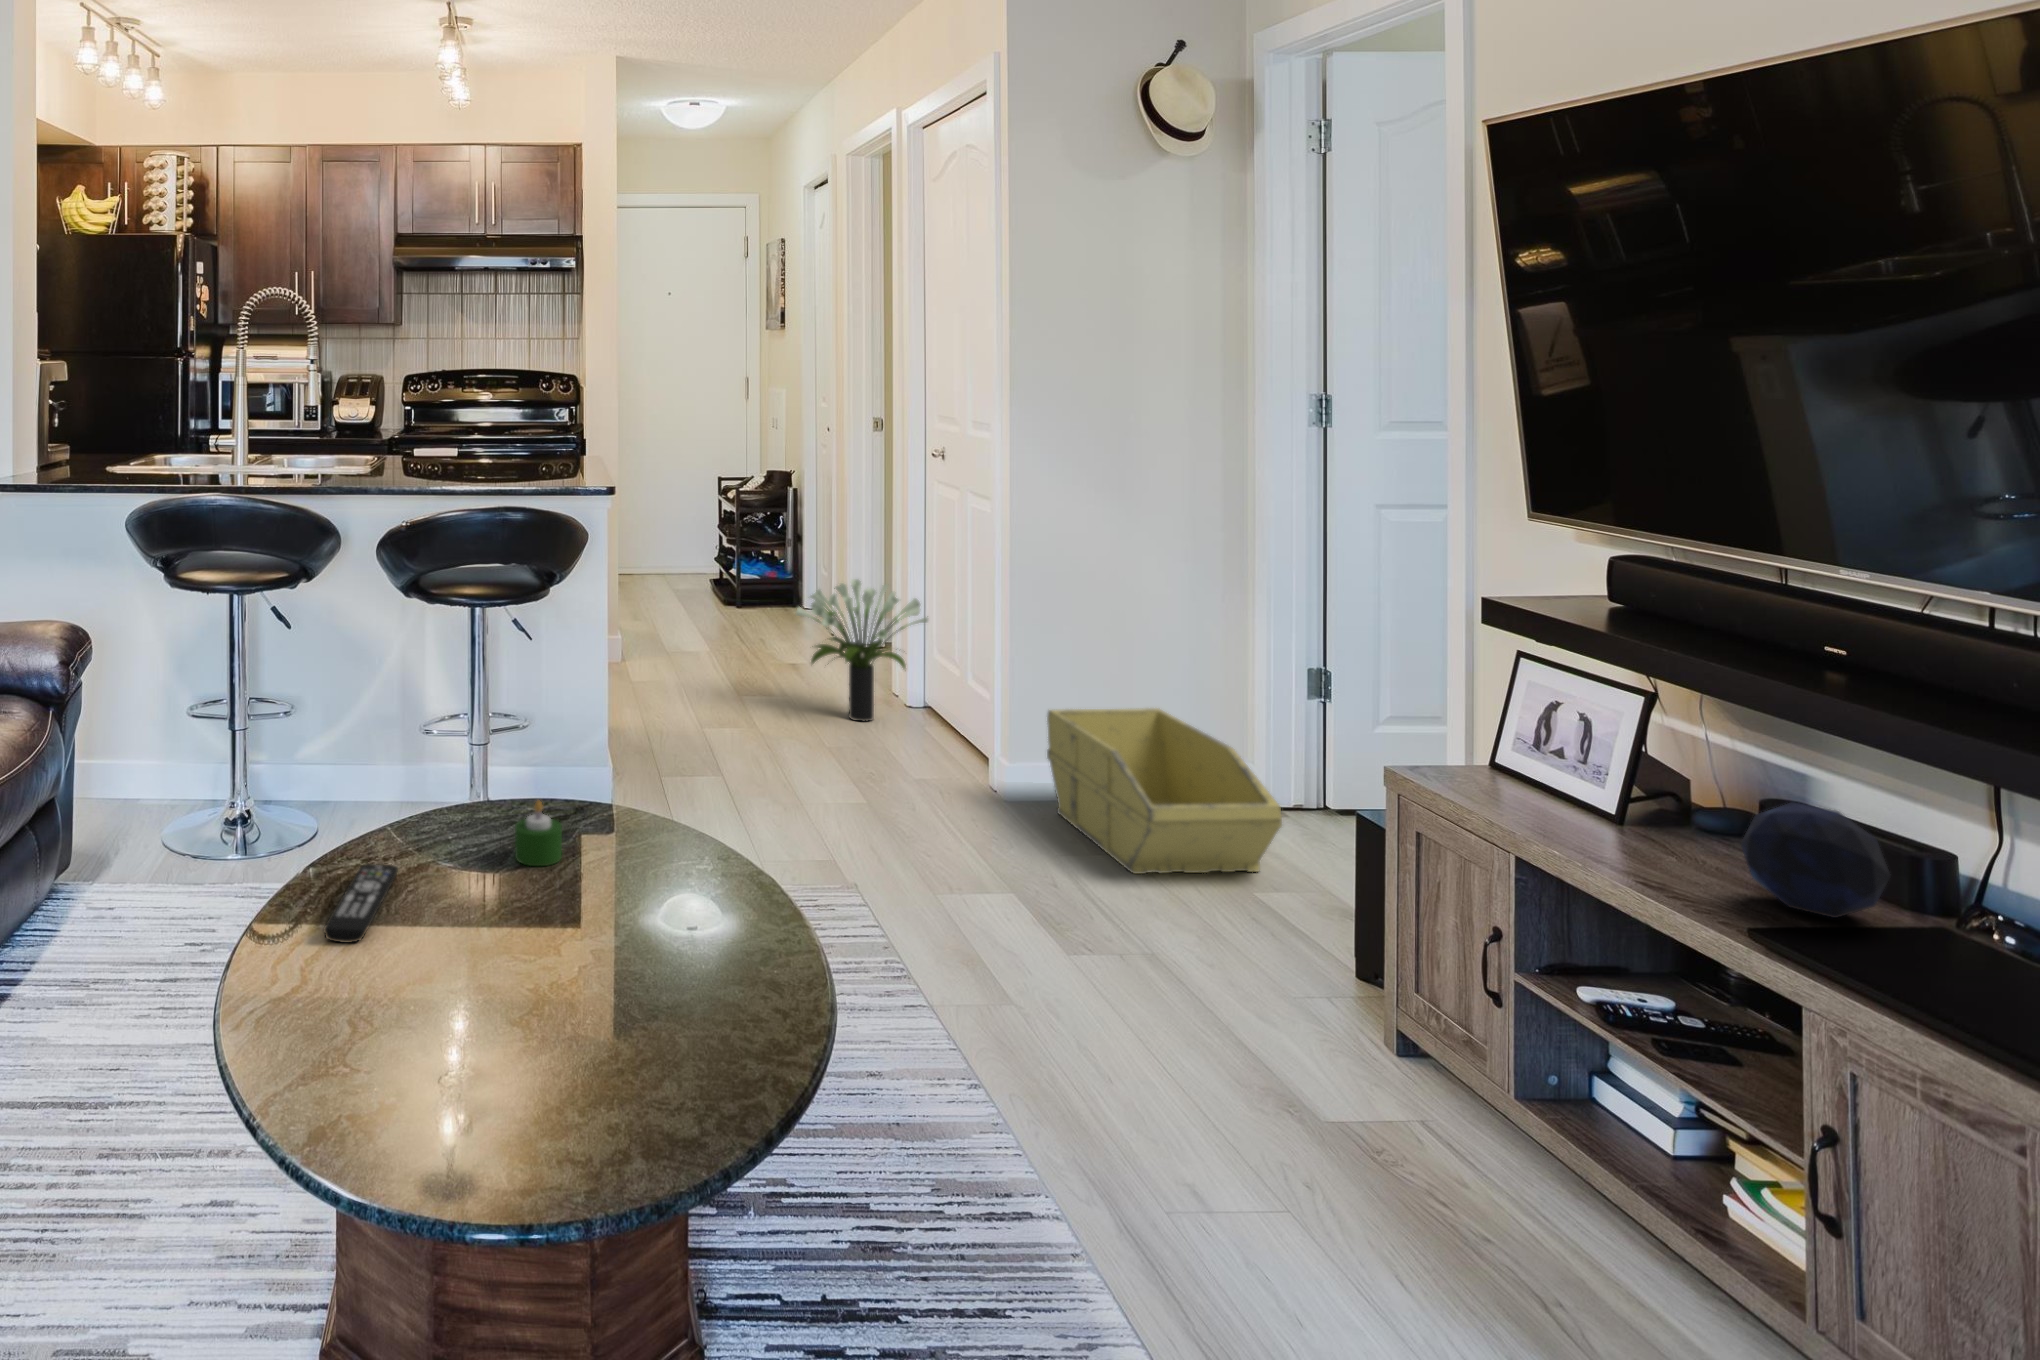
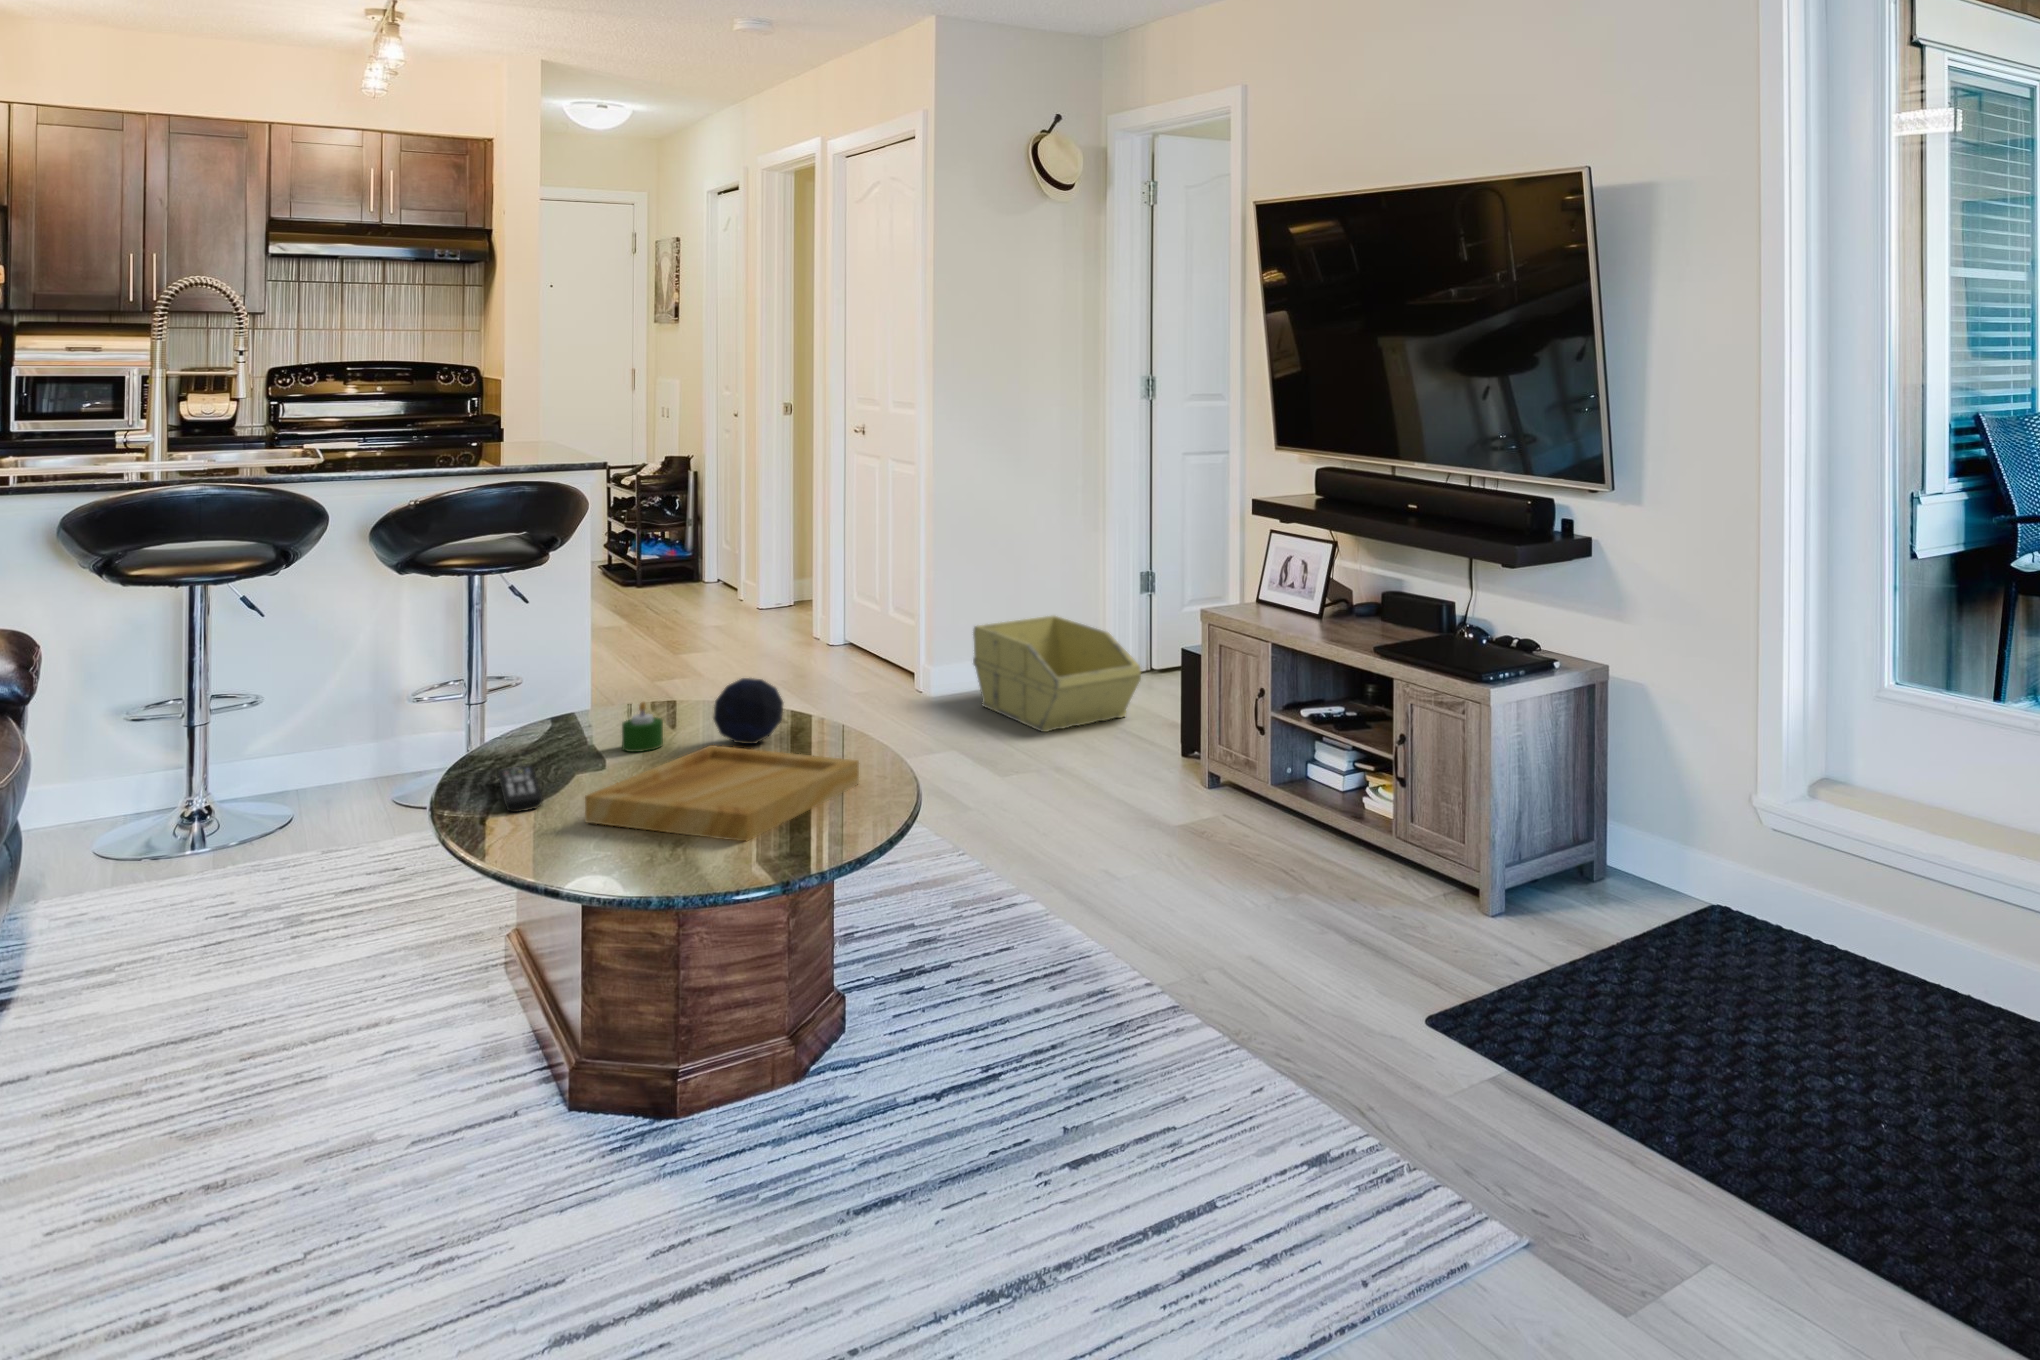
potted plant: present [796,579,928,721] -> none [738,541,863,669]
decorative orb: present [1741,803,1890,918] -> present [713,678,783,744]
tray: none [380,891,746,1109] -> present [585,745,859,841]

